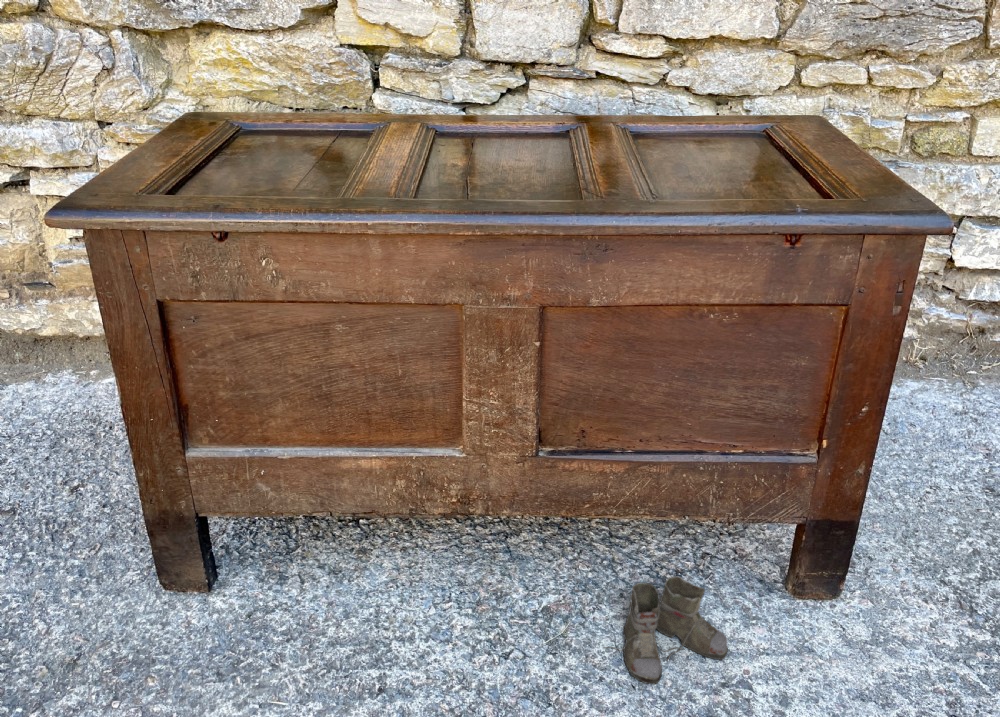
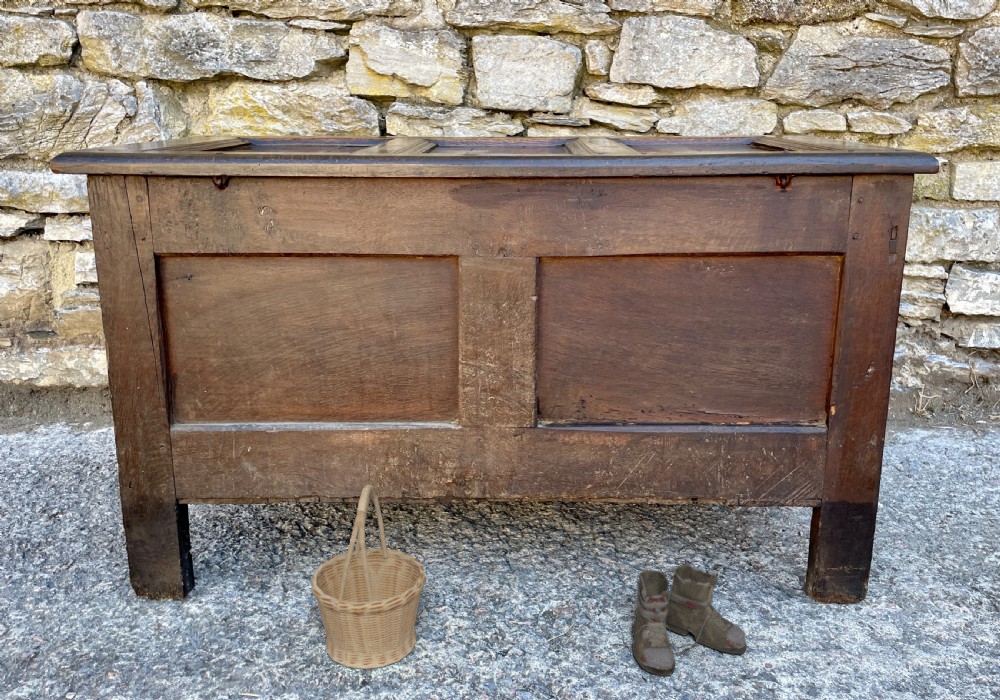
basket: none [328,510,435,675] -> present [311,485,426,669]

